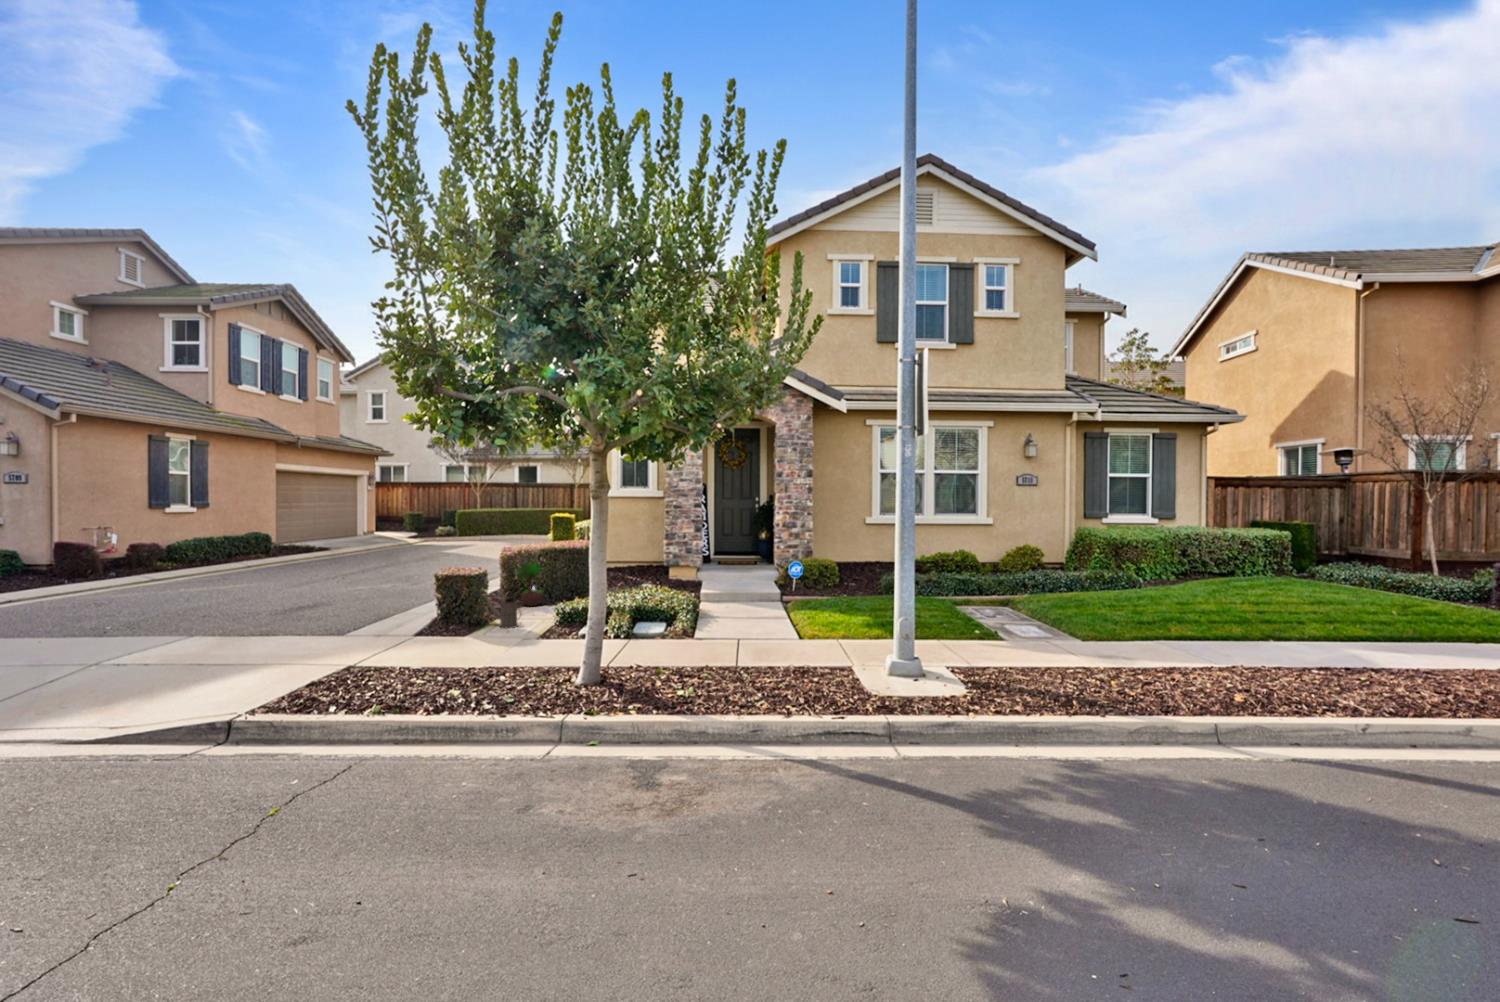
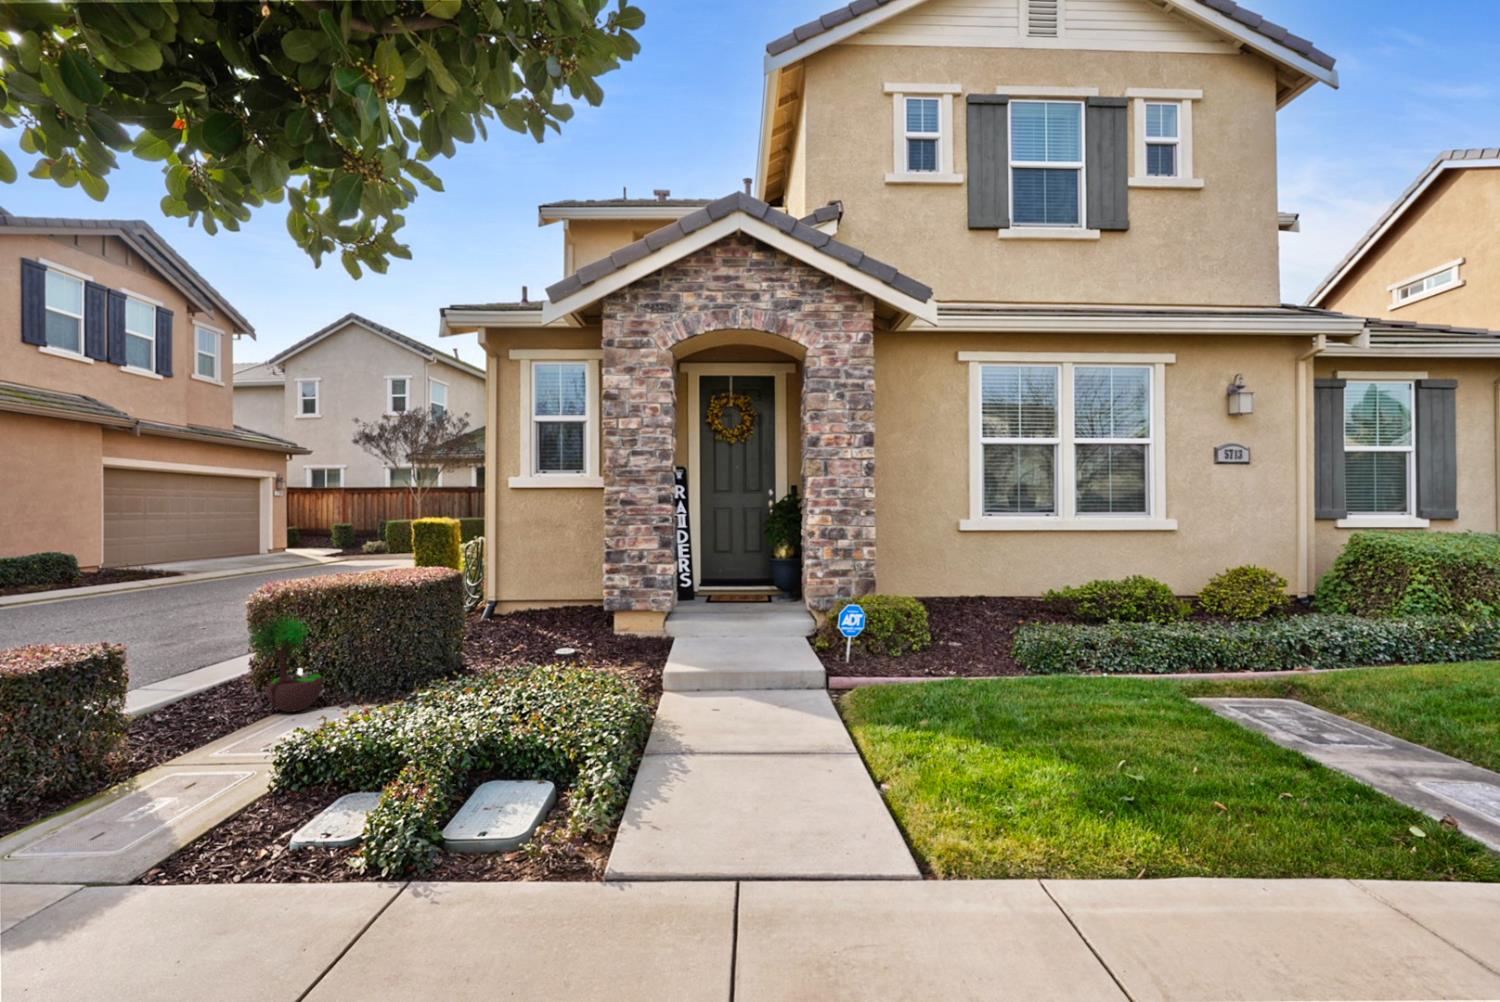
watering can: present [485,591,521,628] -> none [59,715,146,823]

